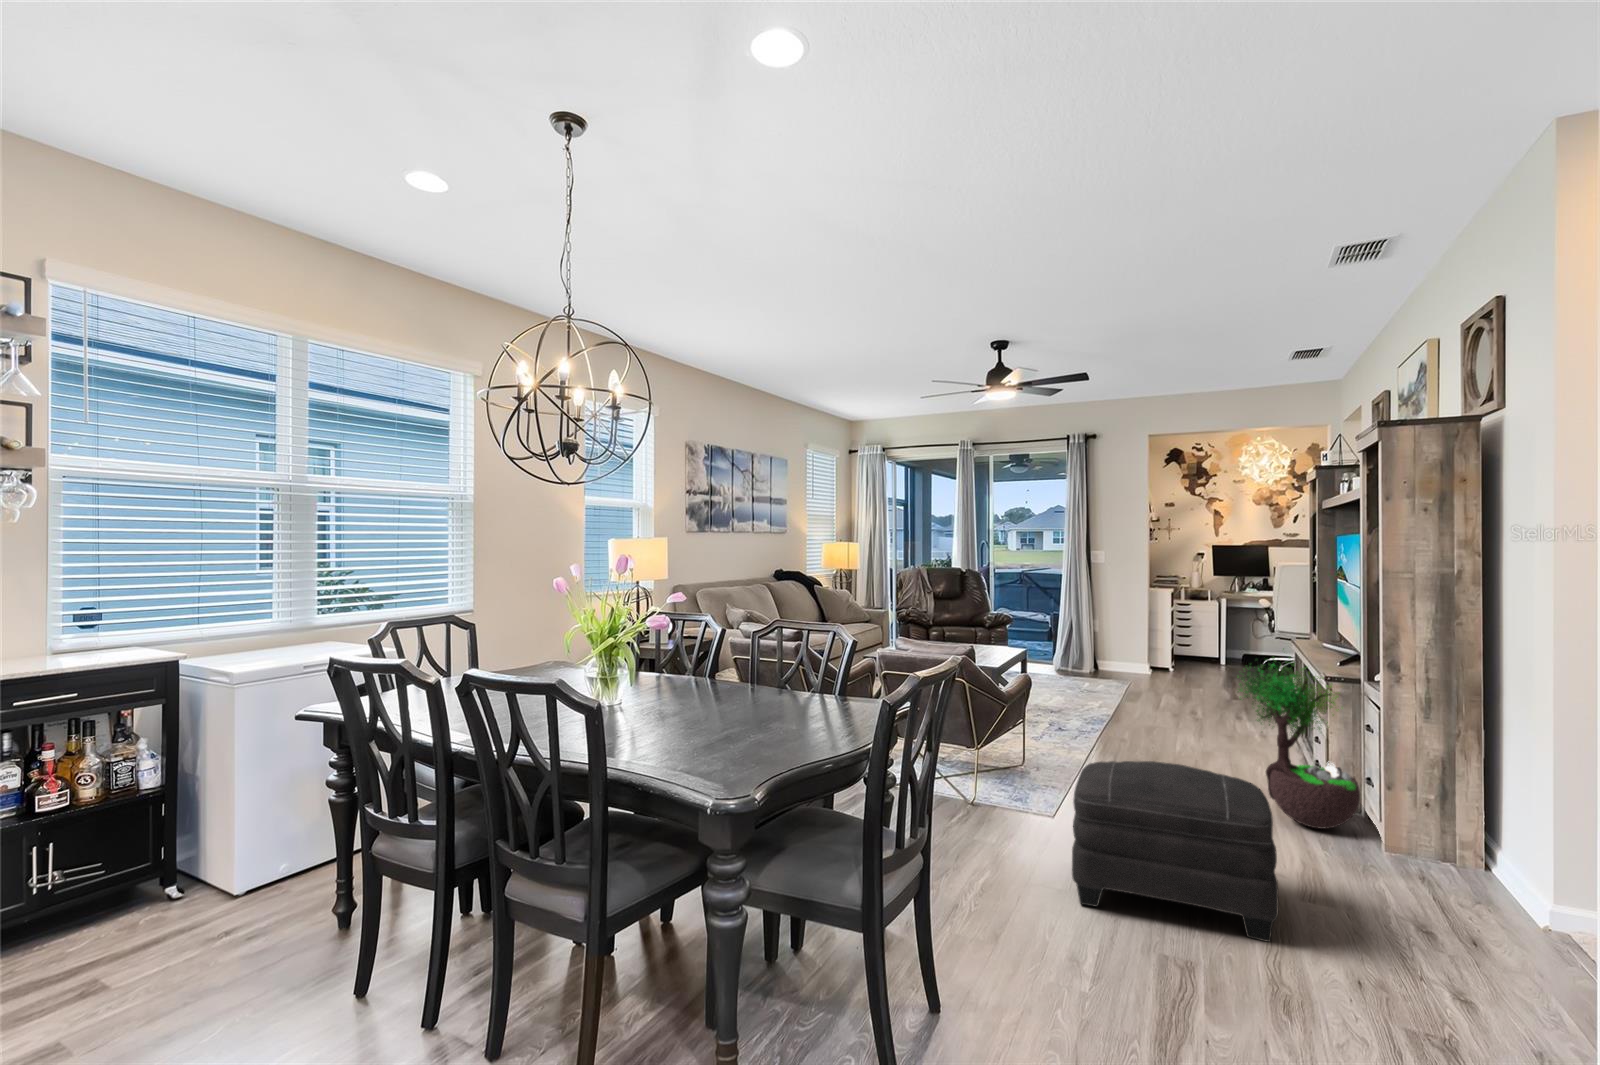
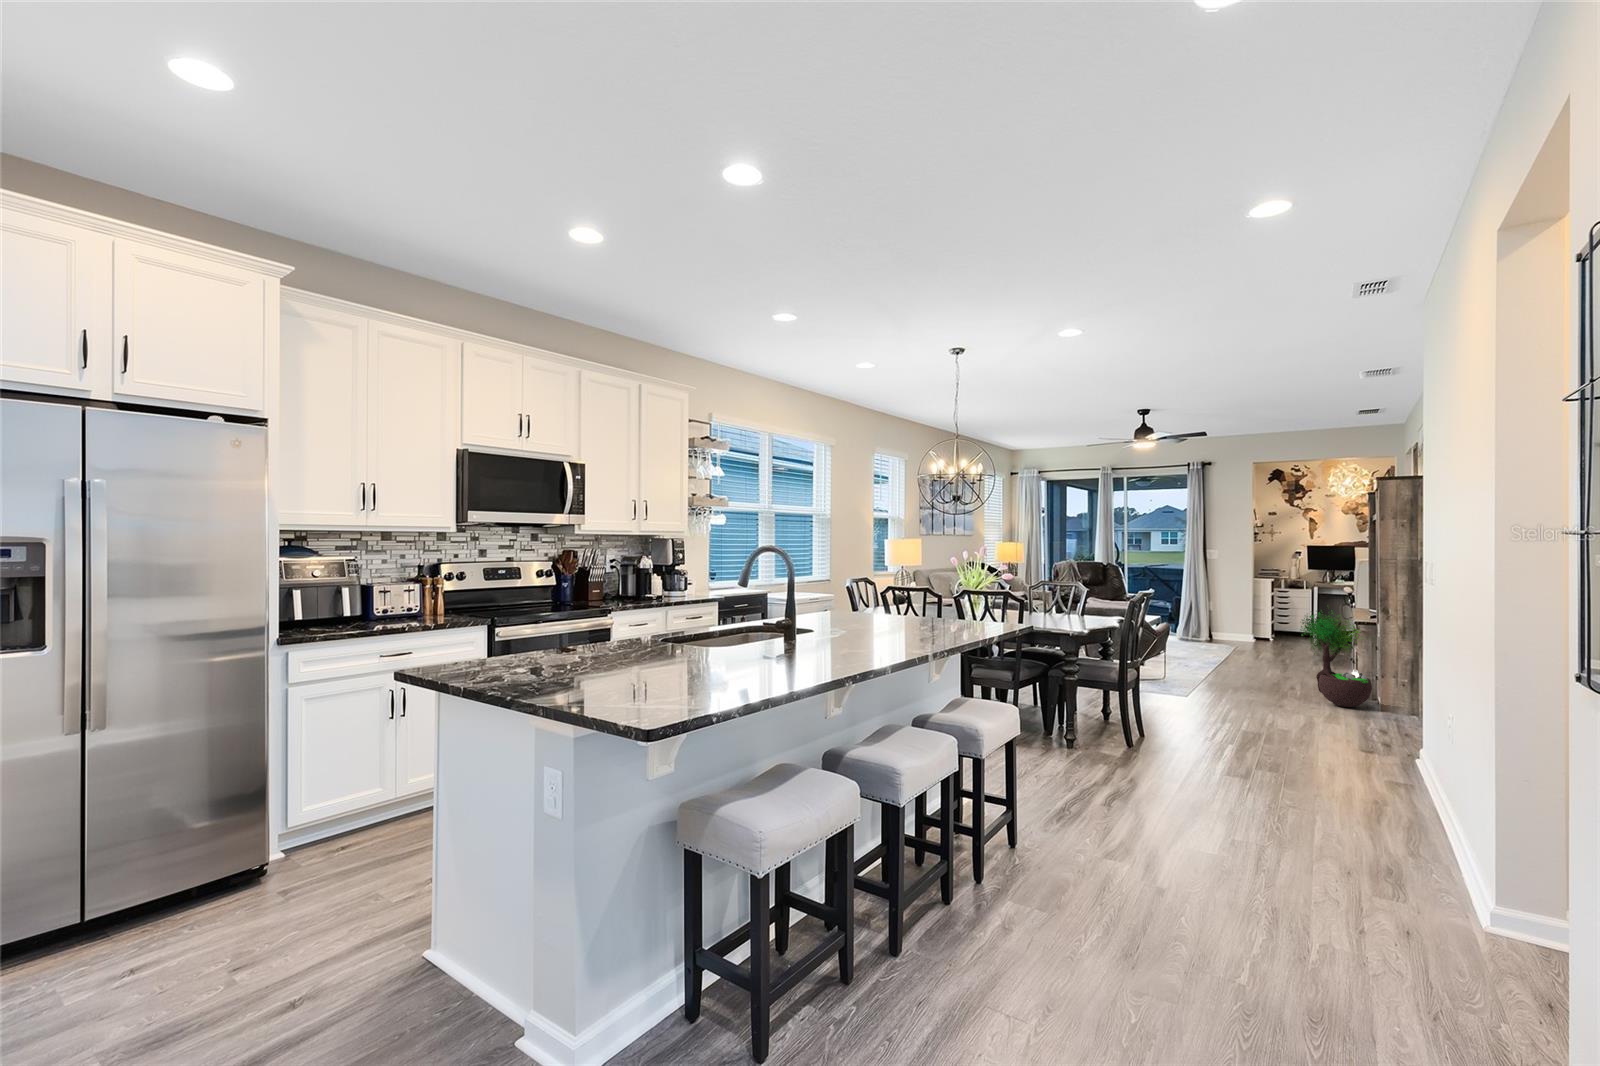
ottoman: present [1072,761,1278,942] -> none [1199,658,1306,735]

